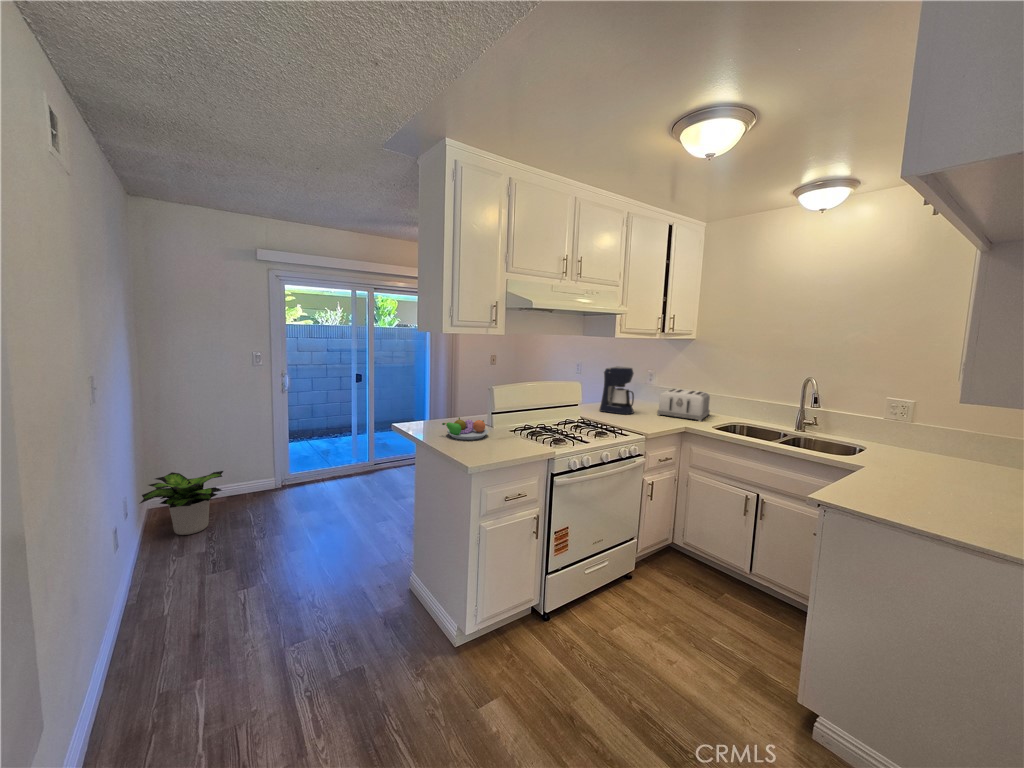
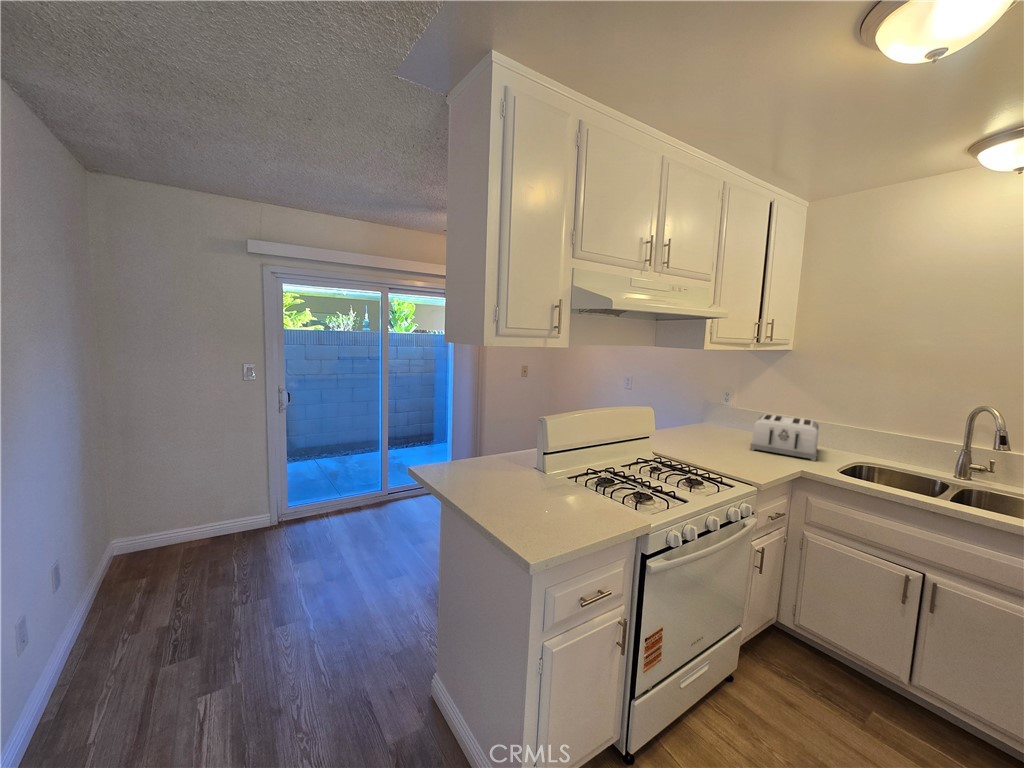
coffee maker: present [600,366,634,414] -> none [672,385,719,449]
fruit bowl: present [442,417,489,440] -> none [479,461,544,498]
potted plant: present [140,471,223,535] -> none [92,509,205,592]

